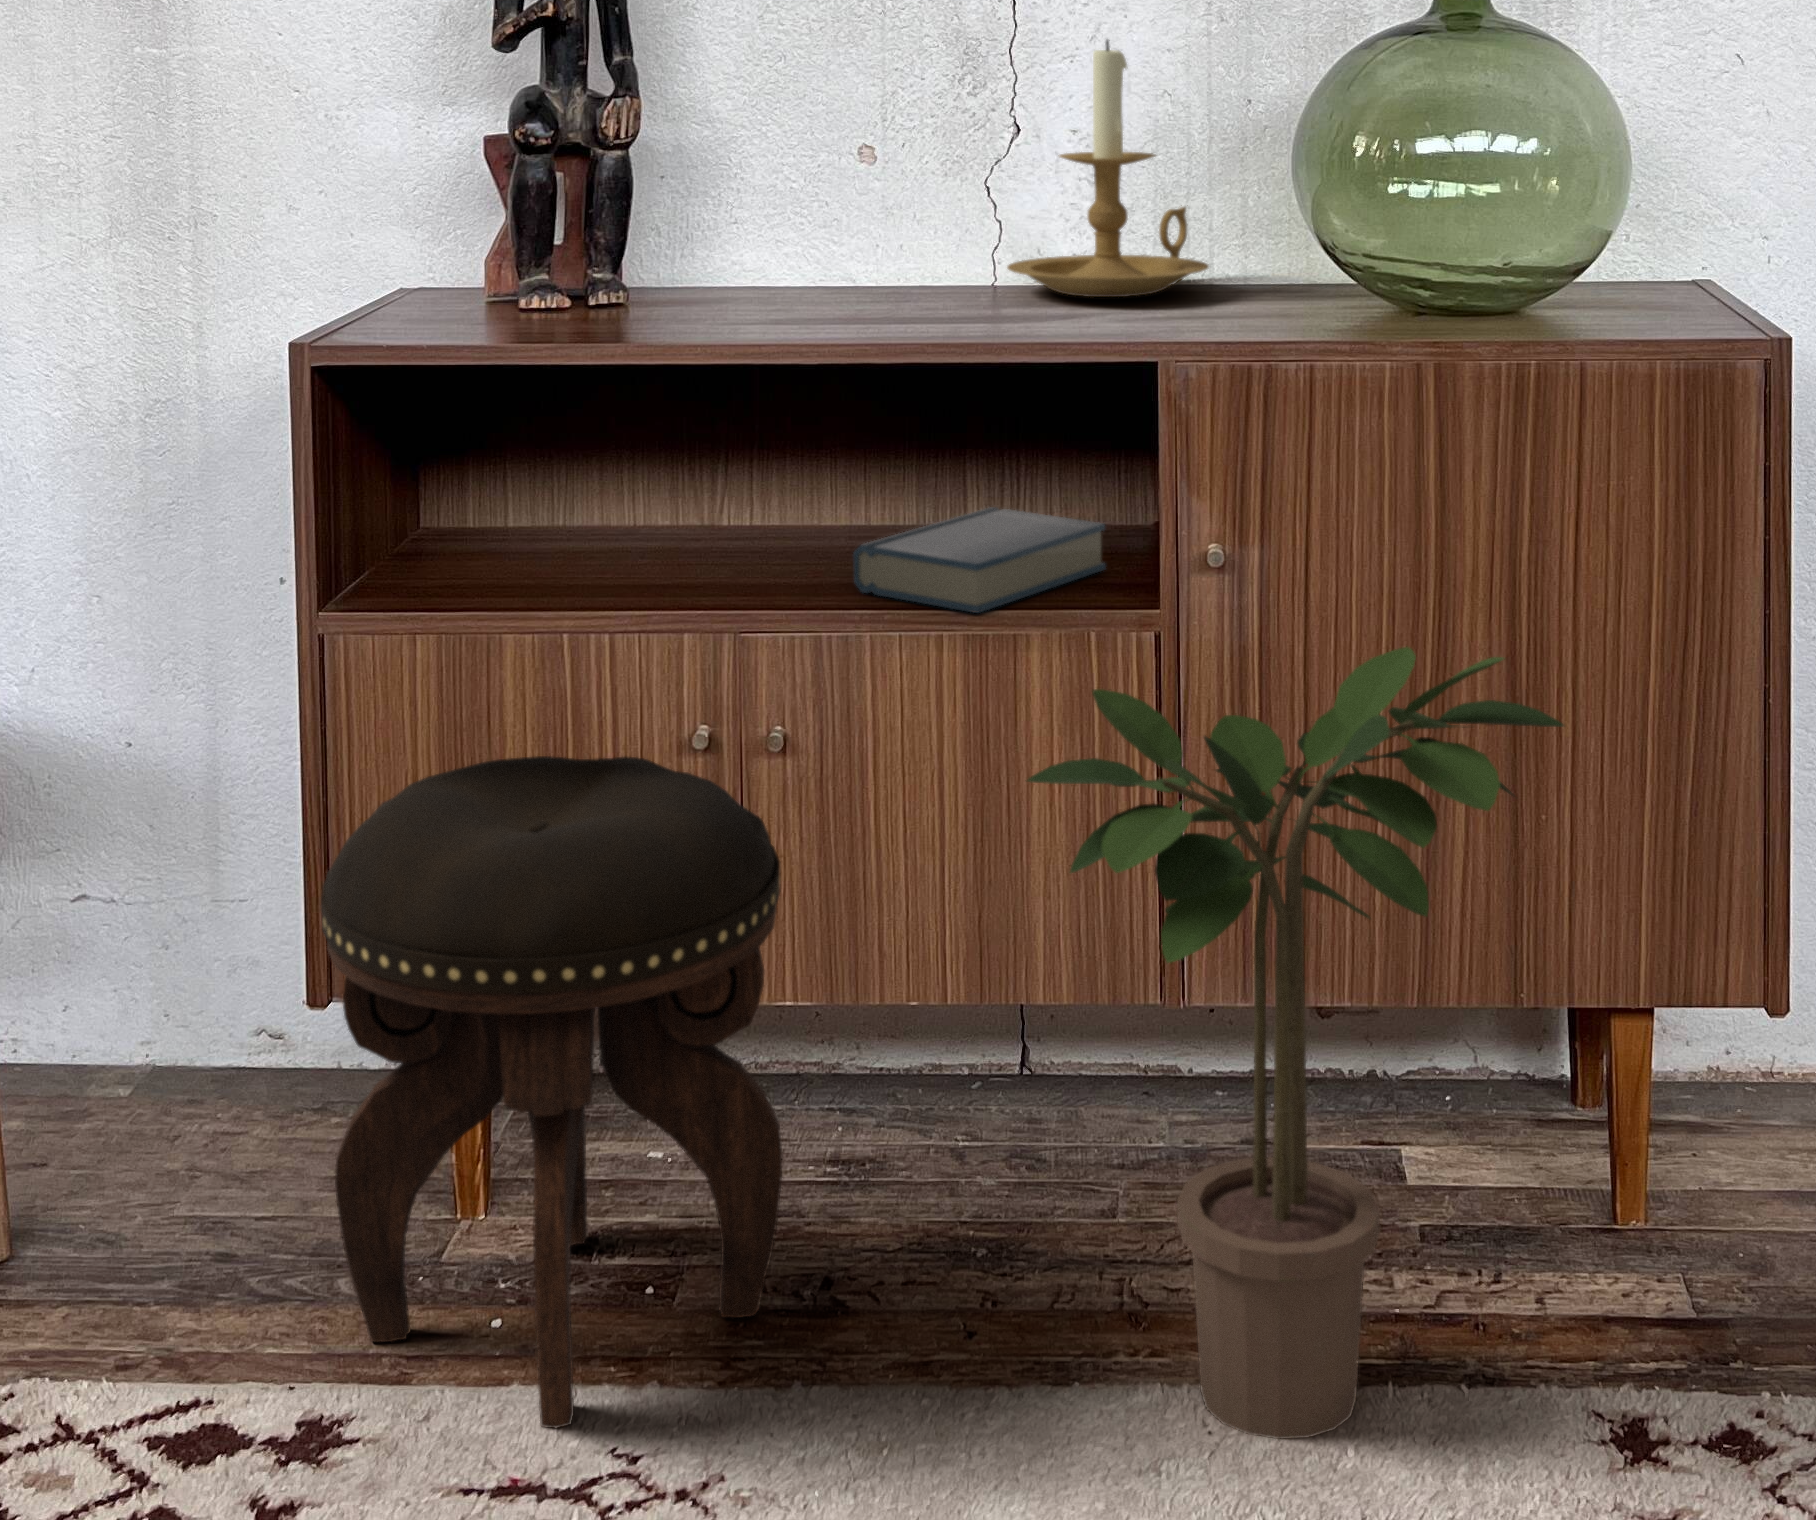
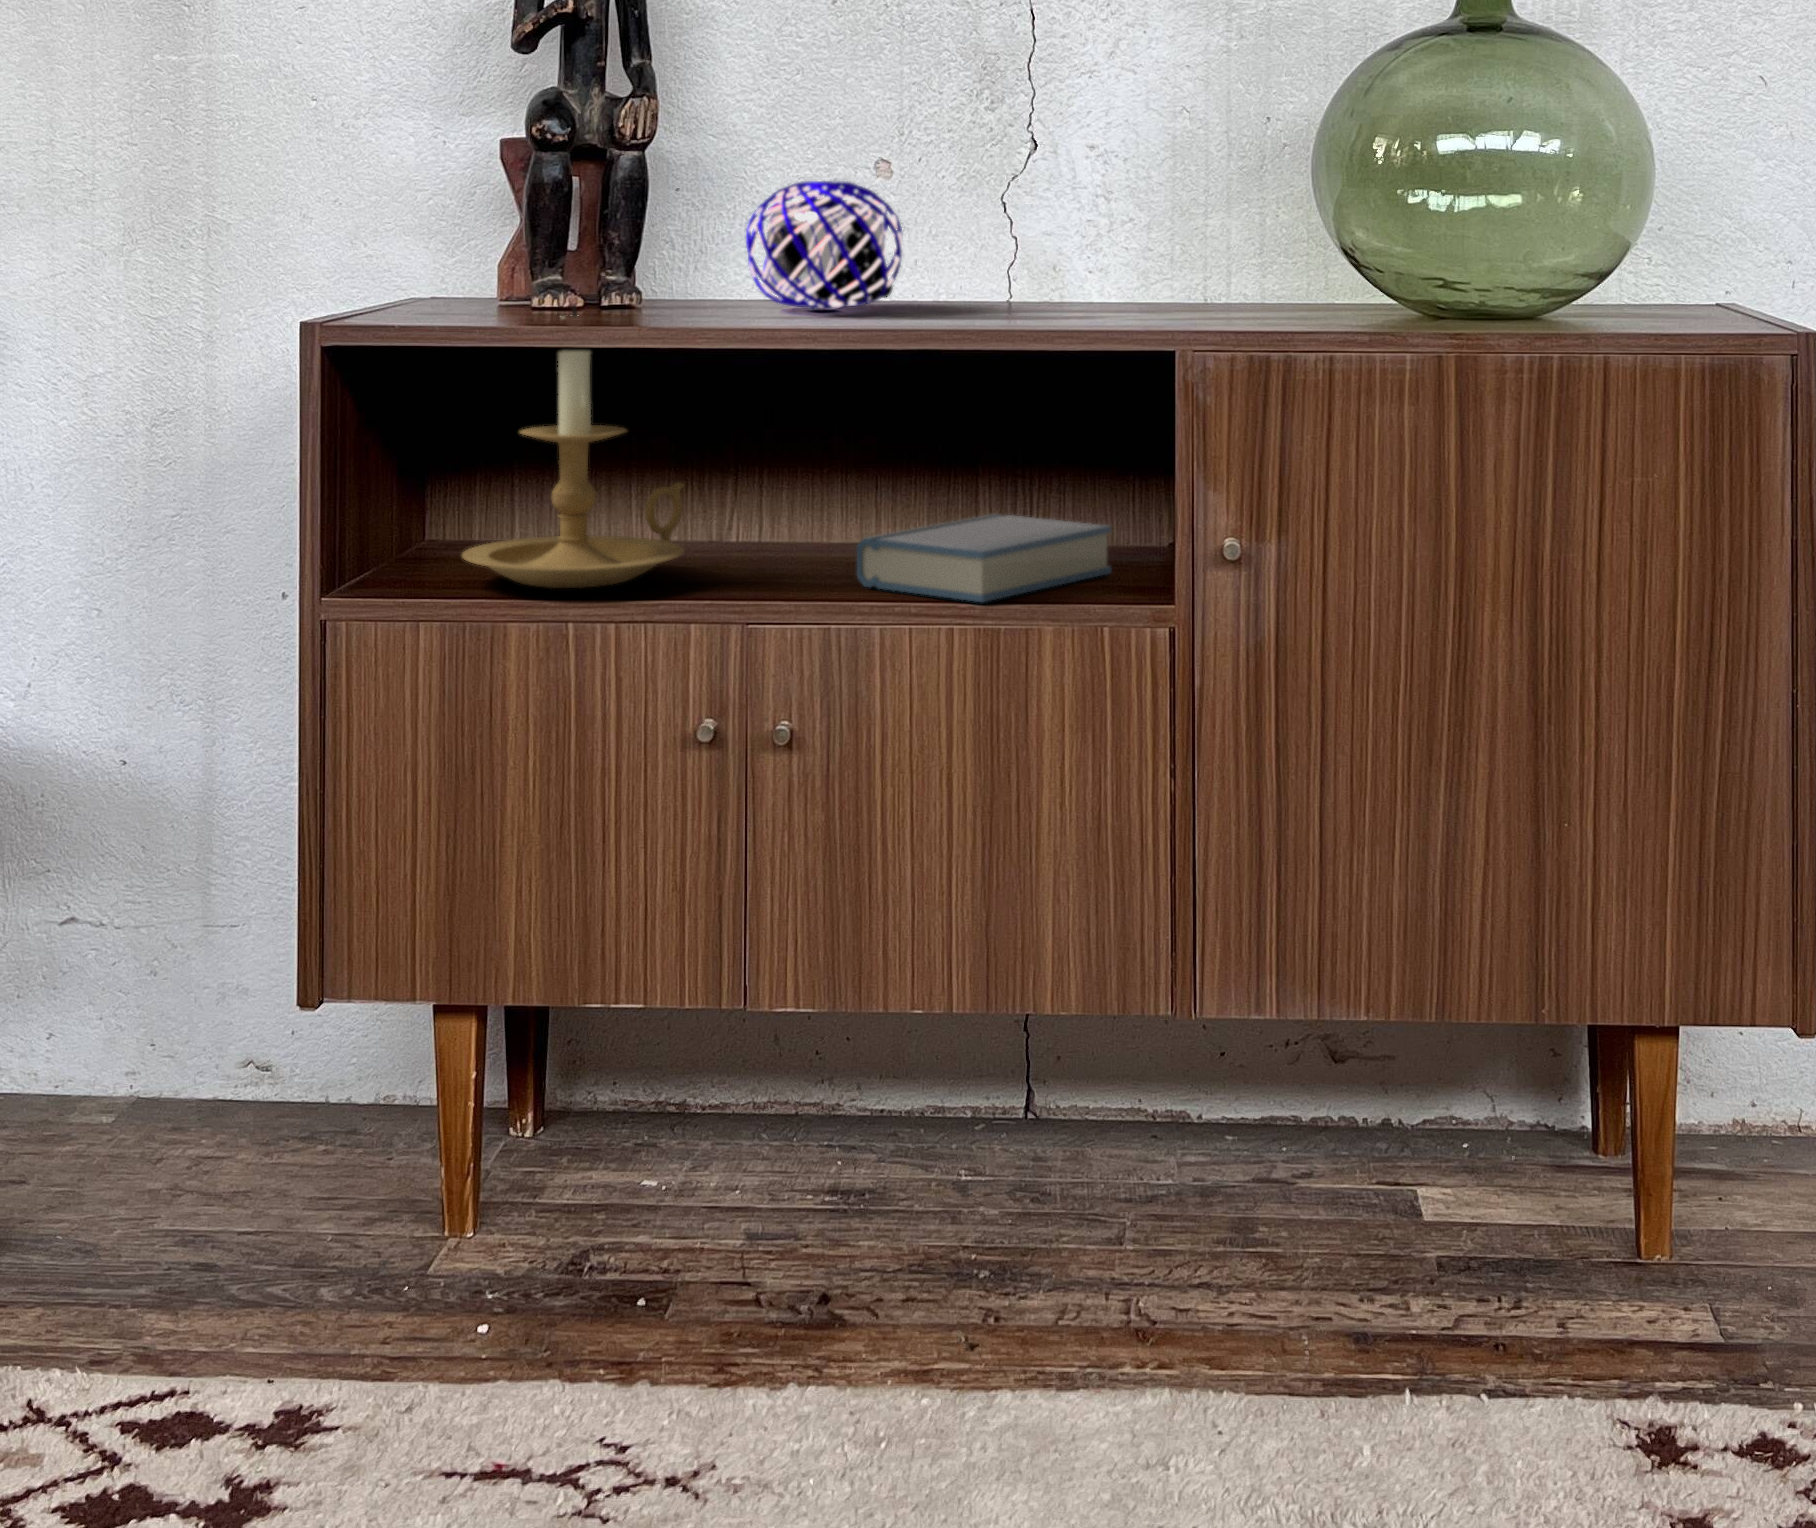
candle holder: present [1007,40,1209,297] -> present [462,305,684,588]
decorative orb: none [739,181,896,310] -> present [746,181,902,309]
potted plant: present [1027,646,1564,1439] -> none [1032,617,1584,1442]
footstool: present [321,756,782,1428] -> none [314,741,780,1424]

